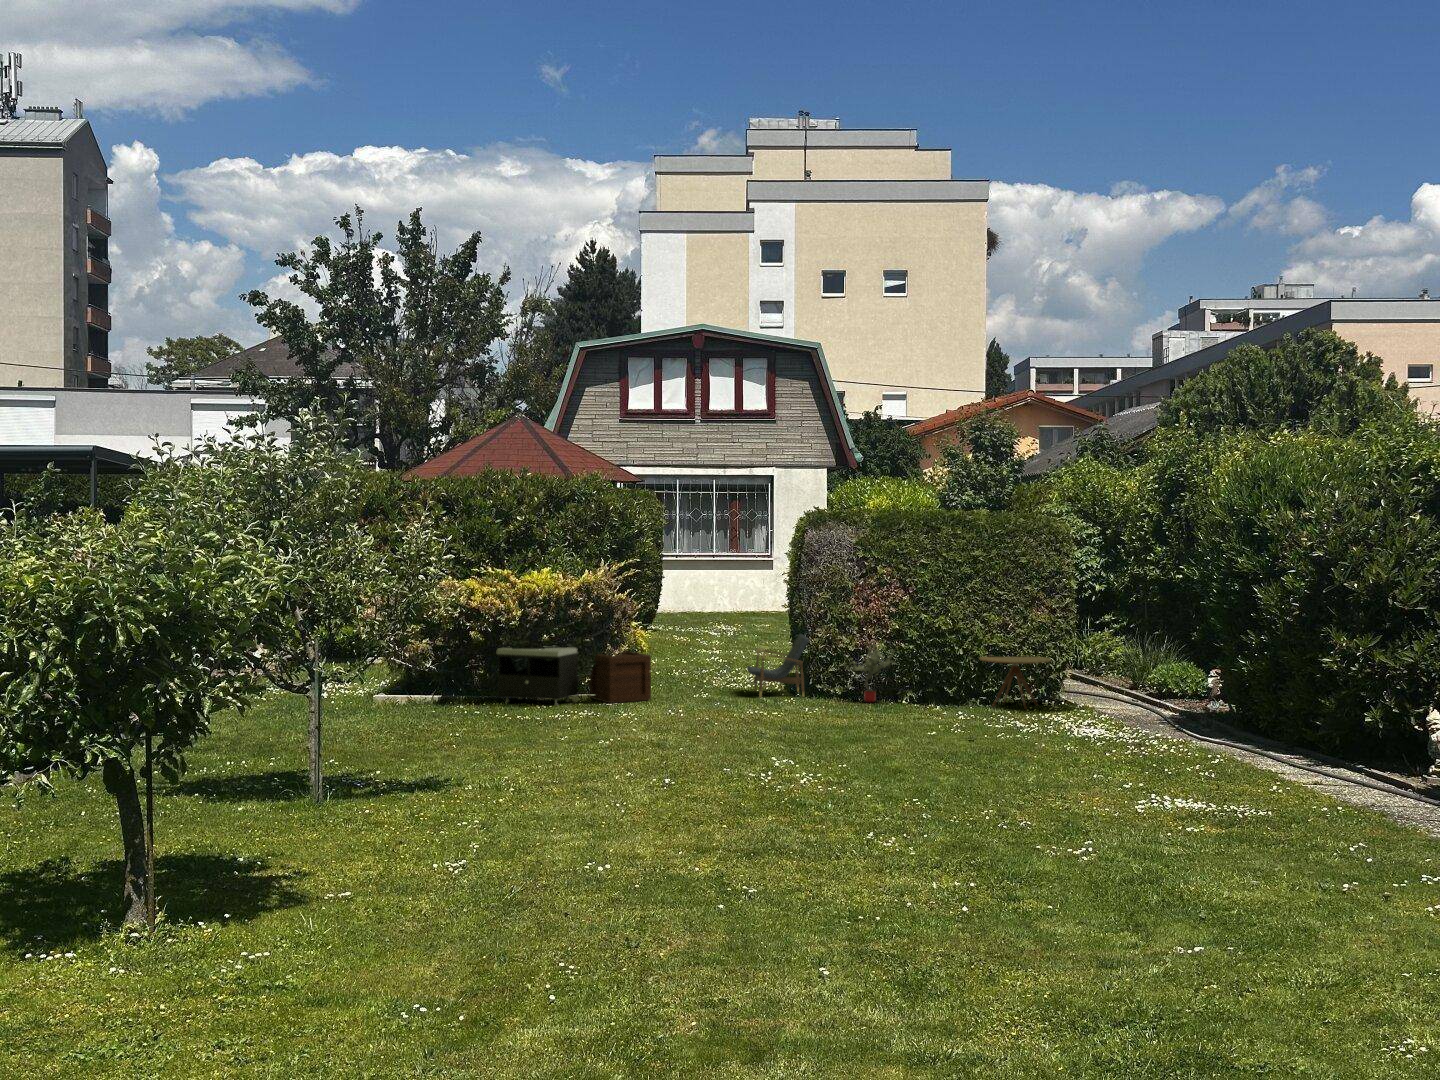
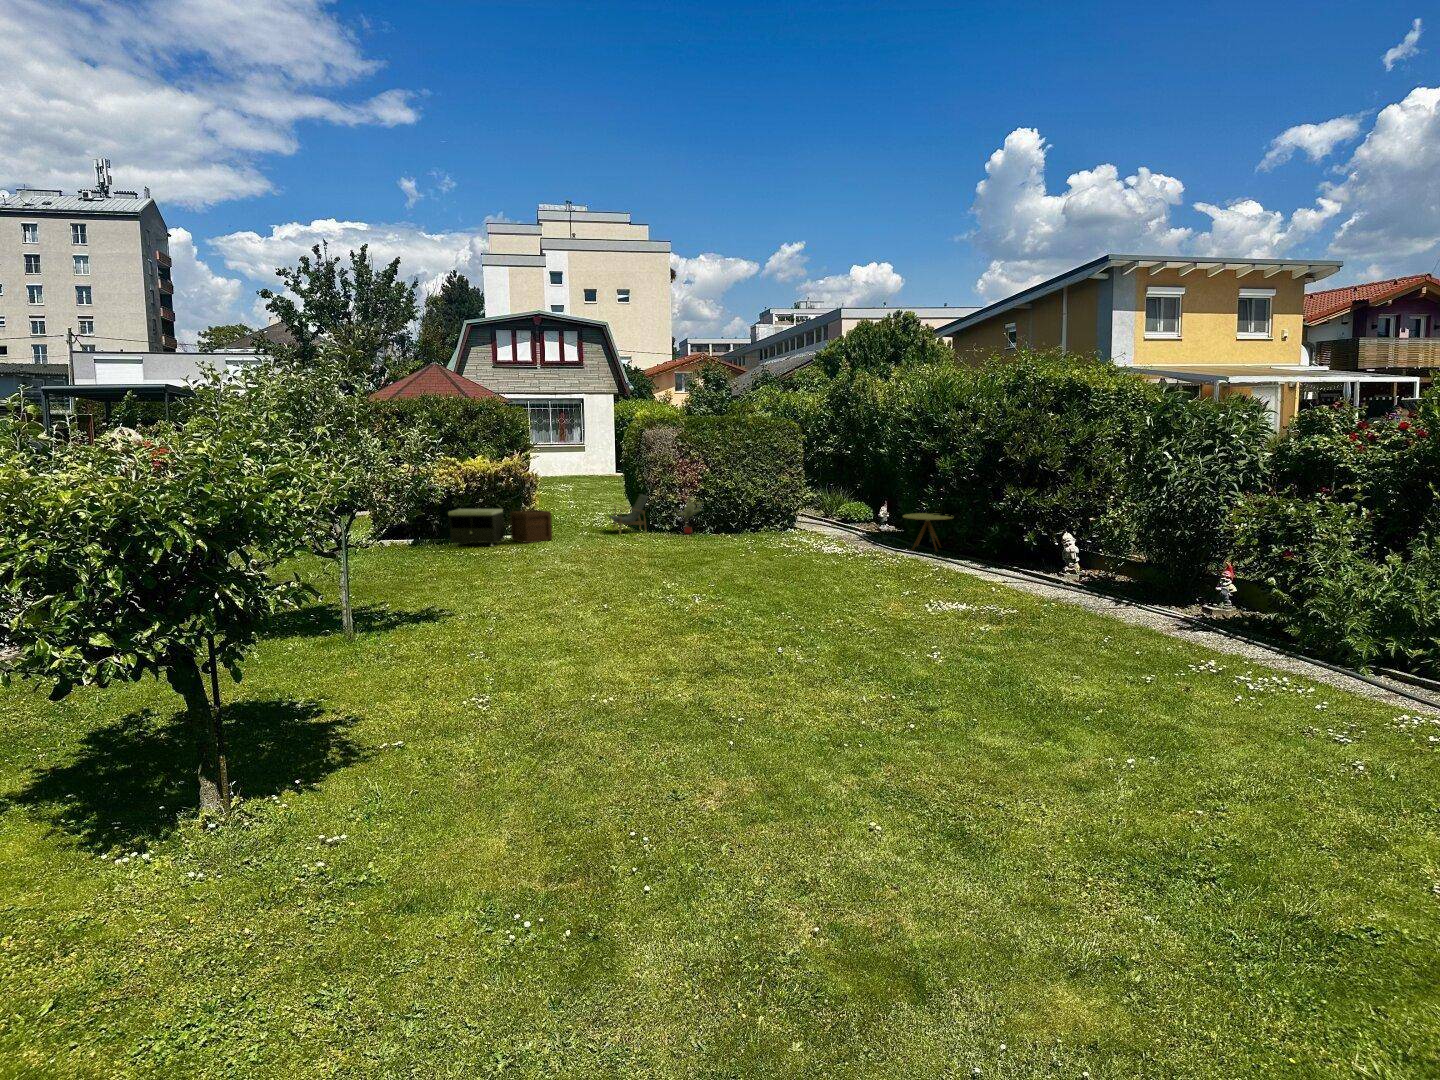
round table: present [980,657,1051,709] -> present [903,513,952,550]

